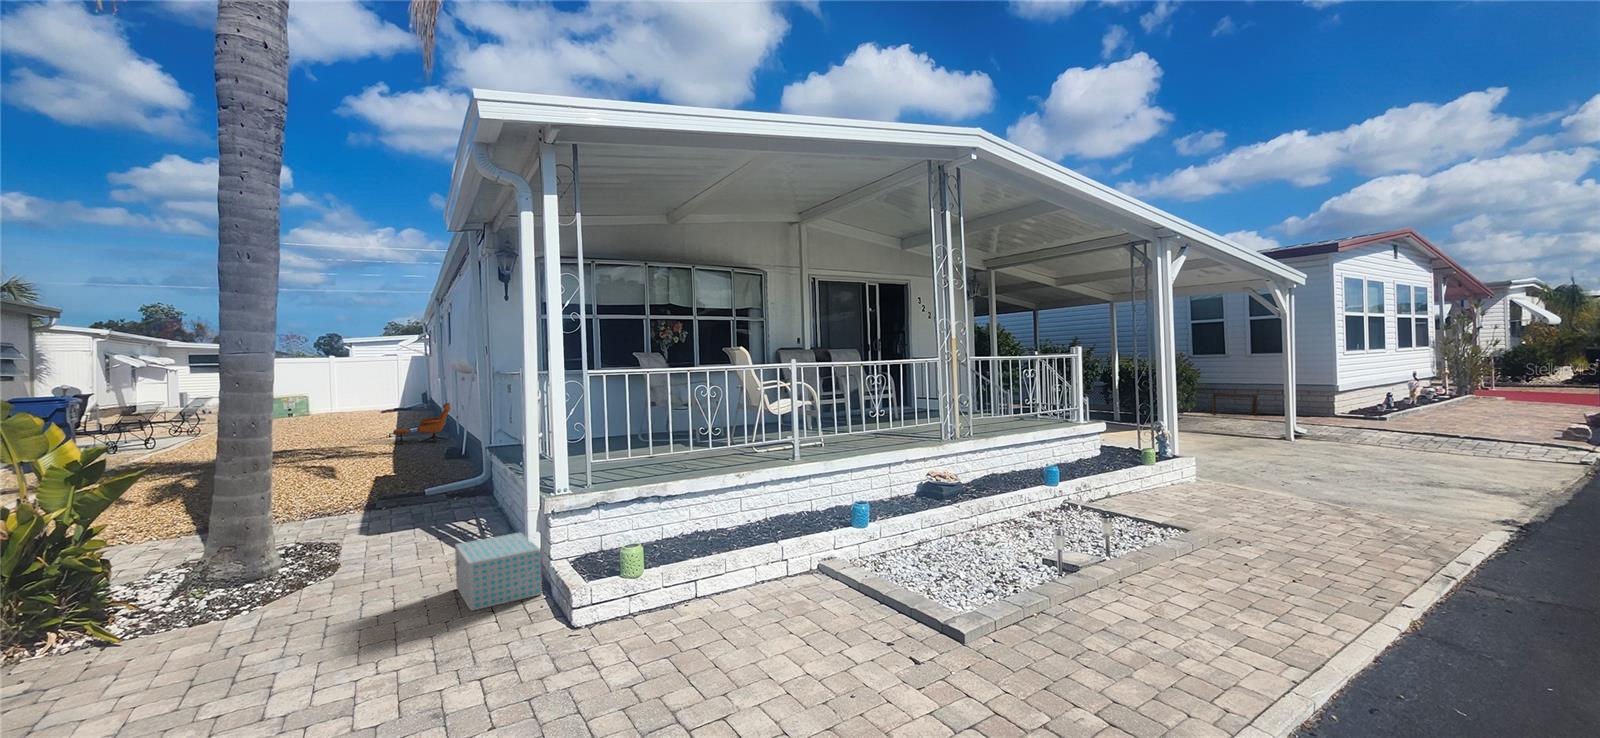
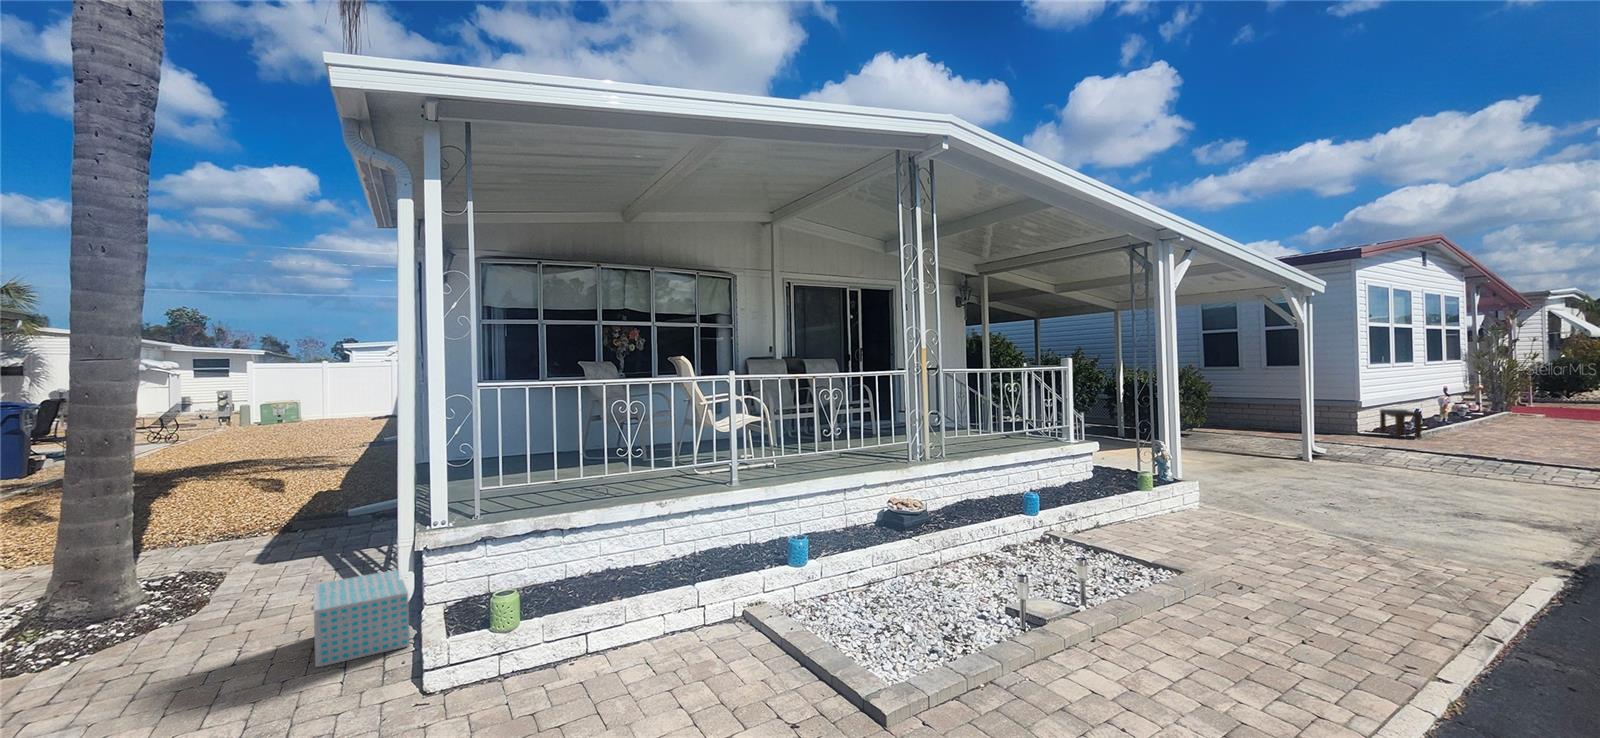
bench: present [1210,393,1258,416] -> present [1380,409,1422,439]
lounge chair: present [392,403,450,445] -> none [335,411,402,457]

